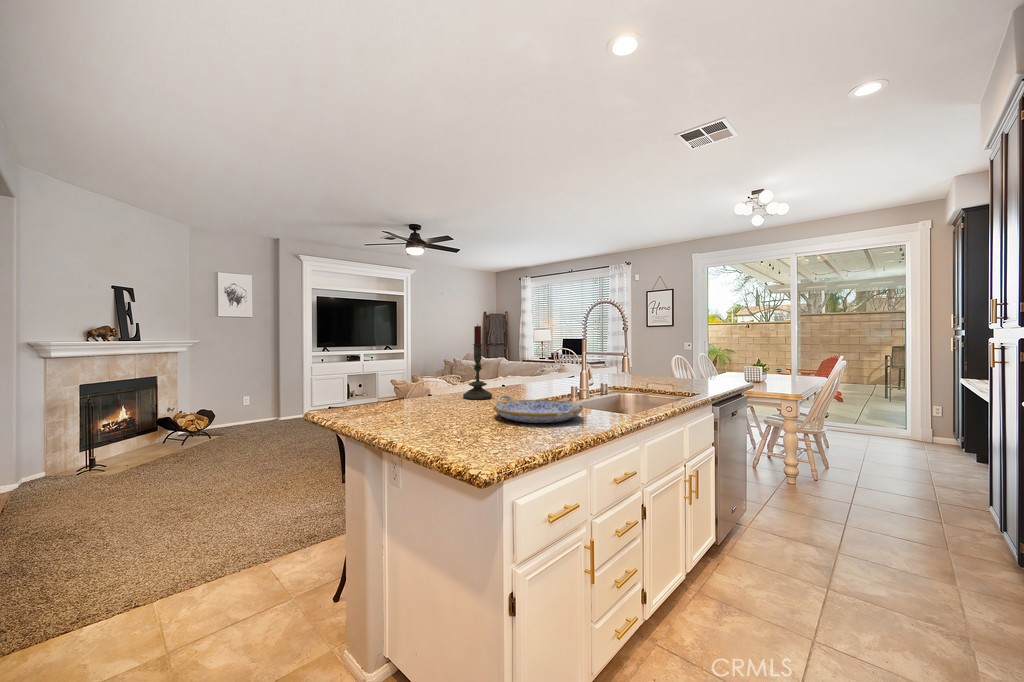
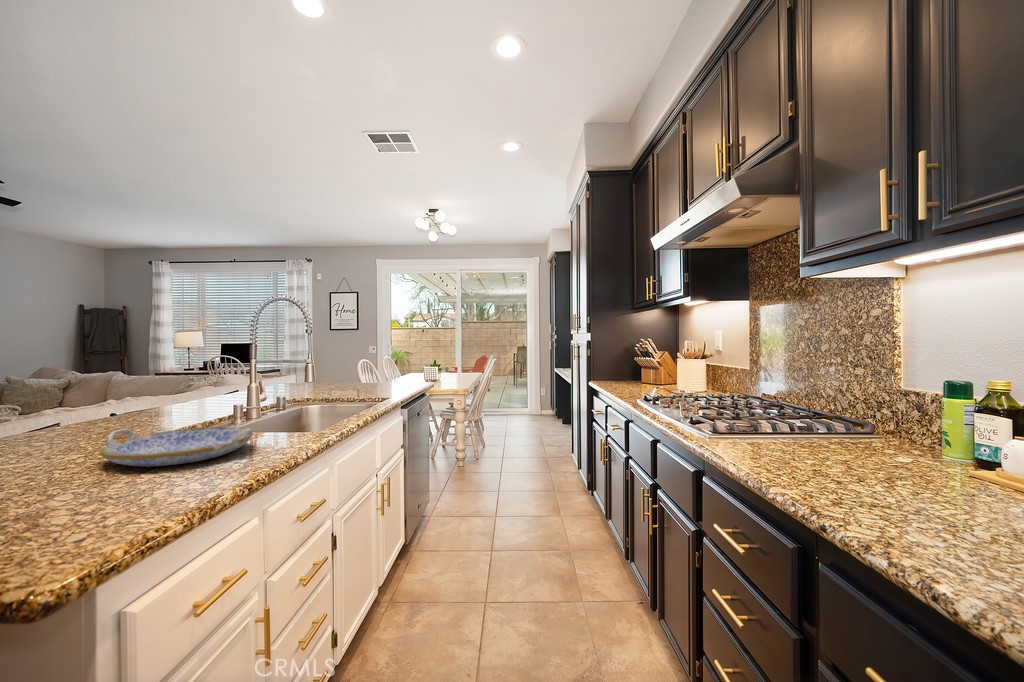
candle: present [463,324,492,399] -> none [40,325,101,441]

